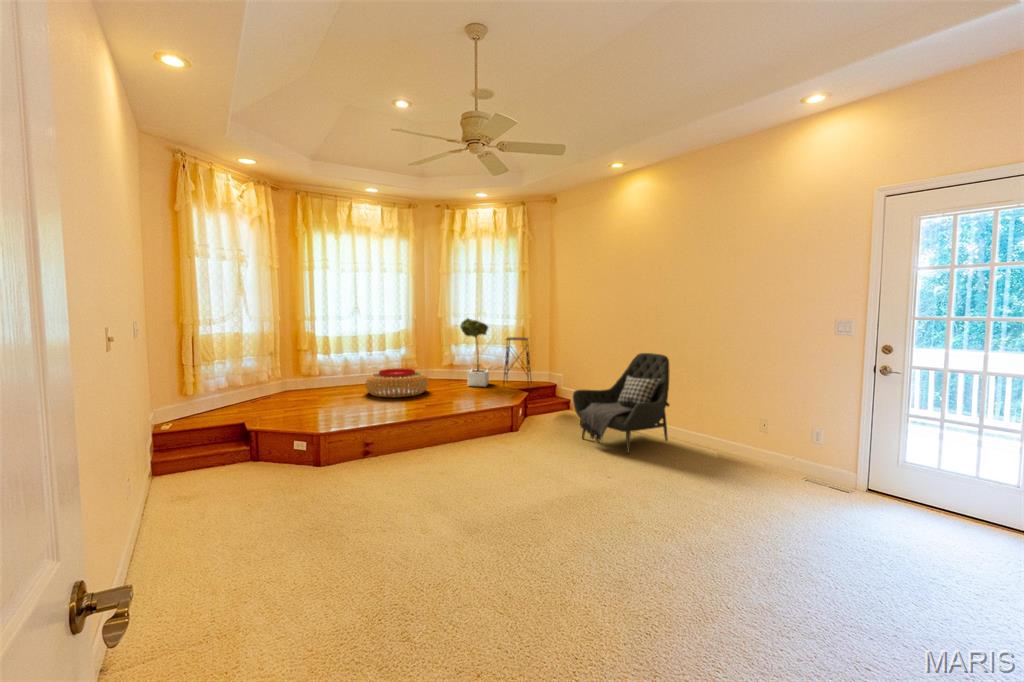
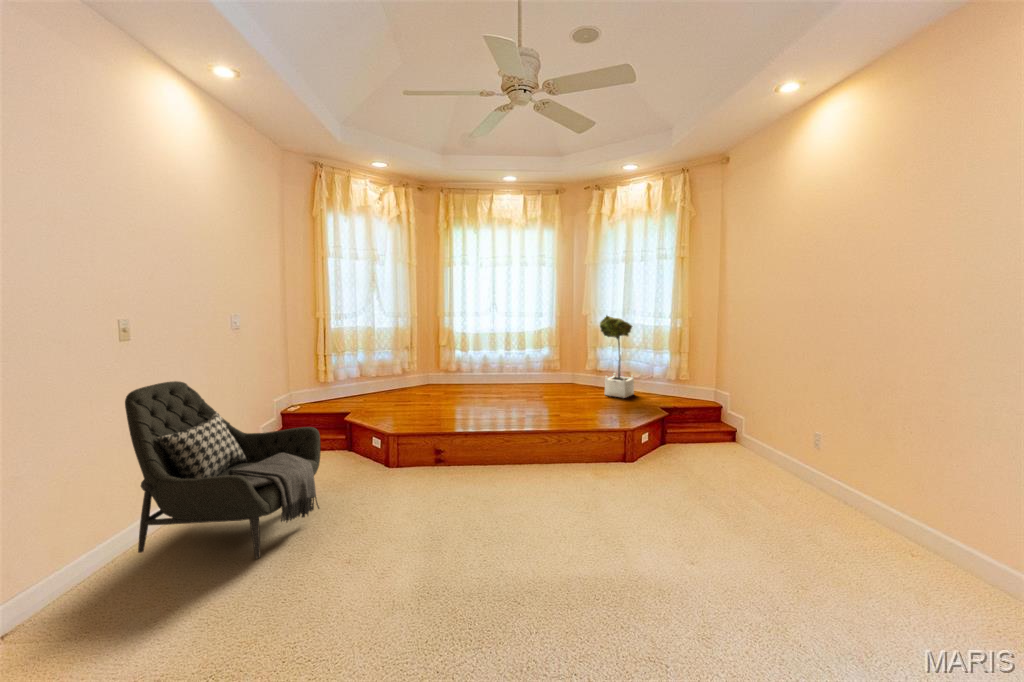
side table: present [504,337,531,383] -> none [646,340,689,406]
armchair: present [573,353,670,454] -> present [125,381,321,558]
pouf: present [365,368,428,397] -> none [488,369,554,401]

